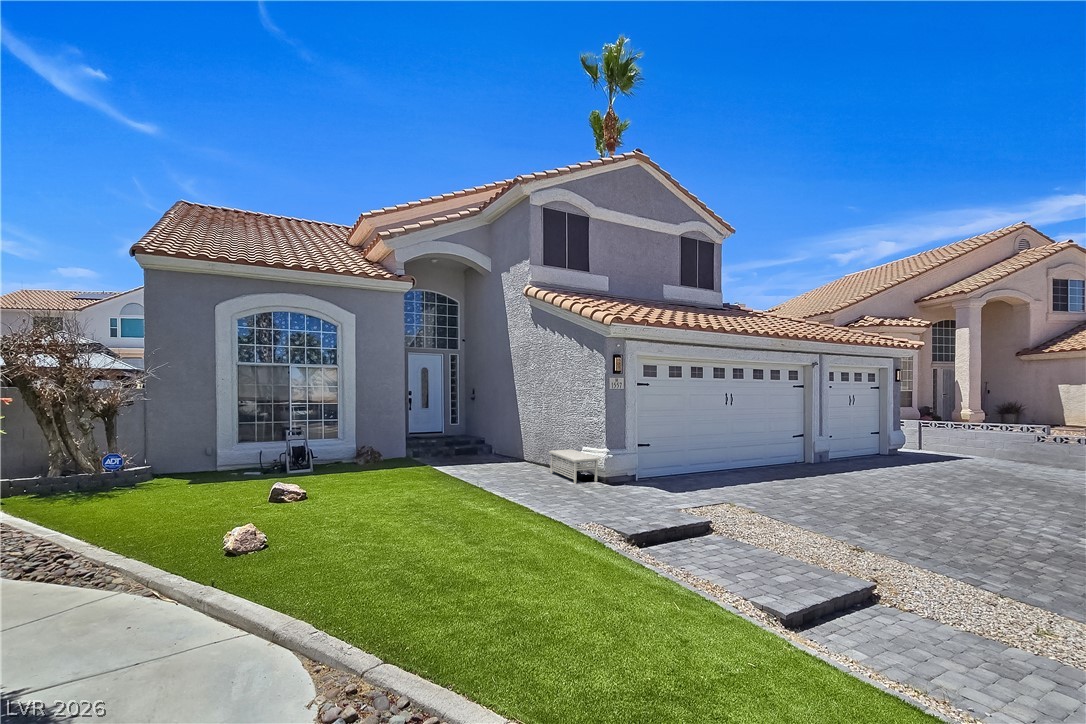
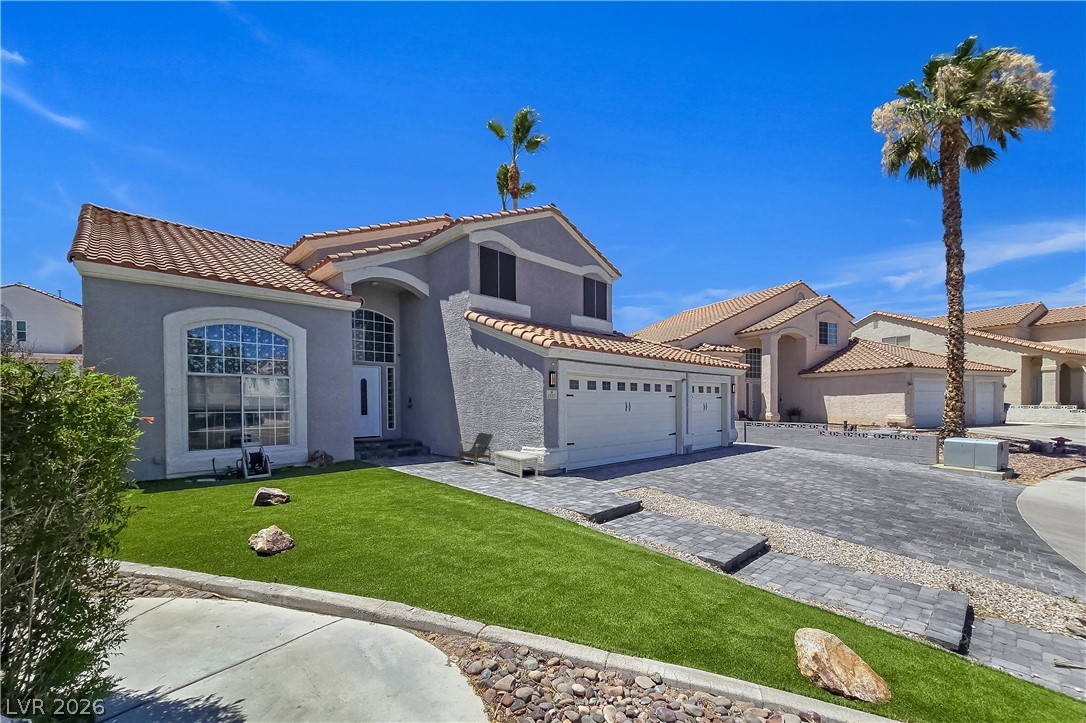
lounge chair: none [513,428,554,467] -> present [457,433,493,466]

